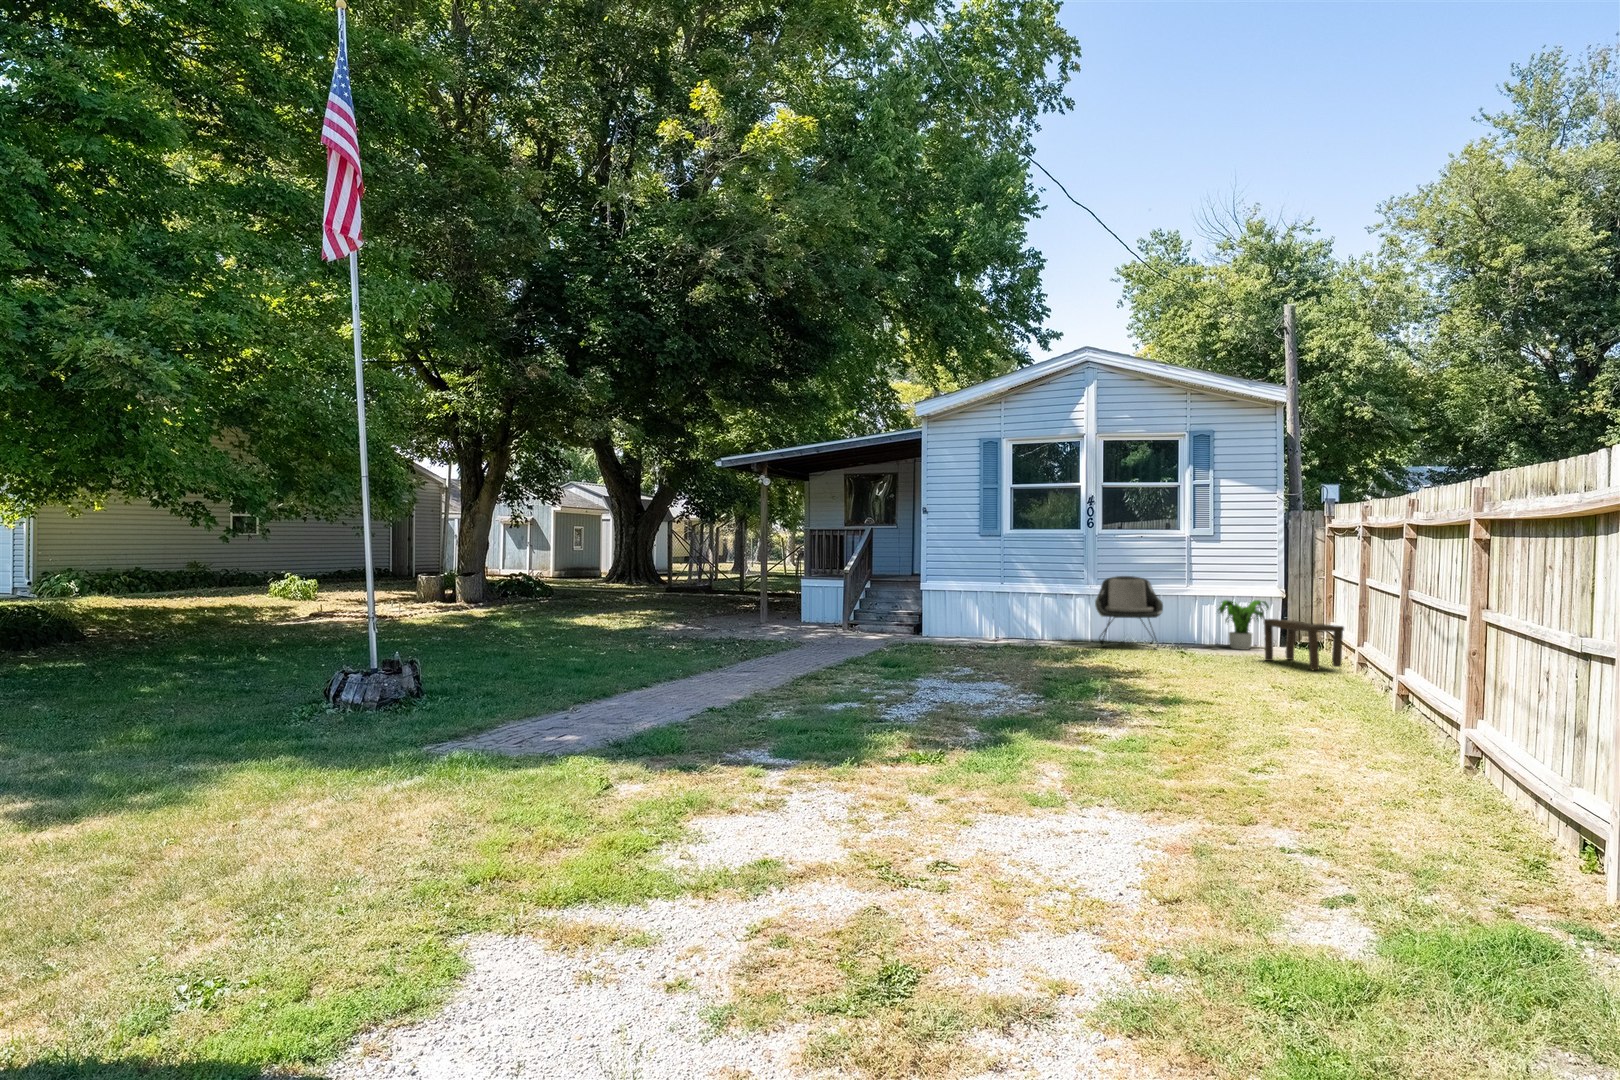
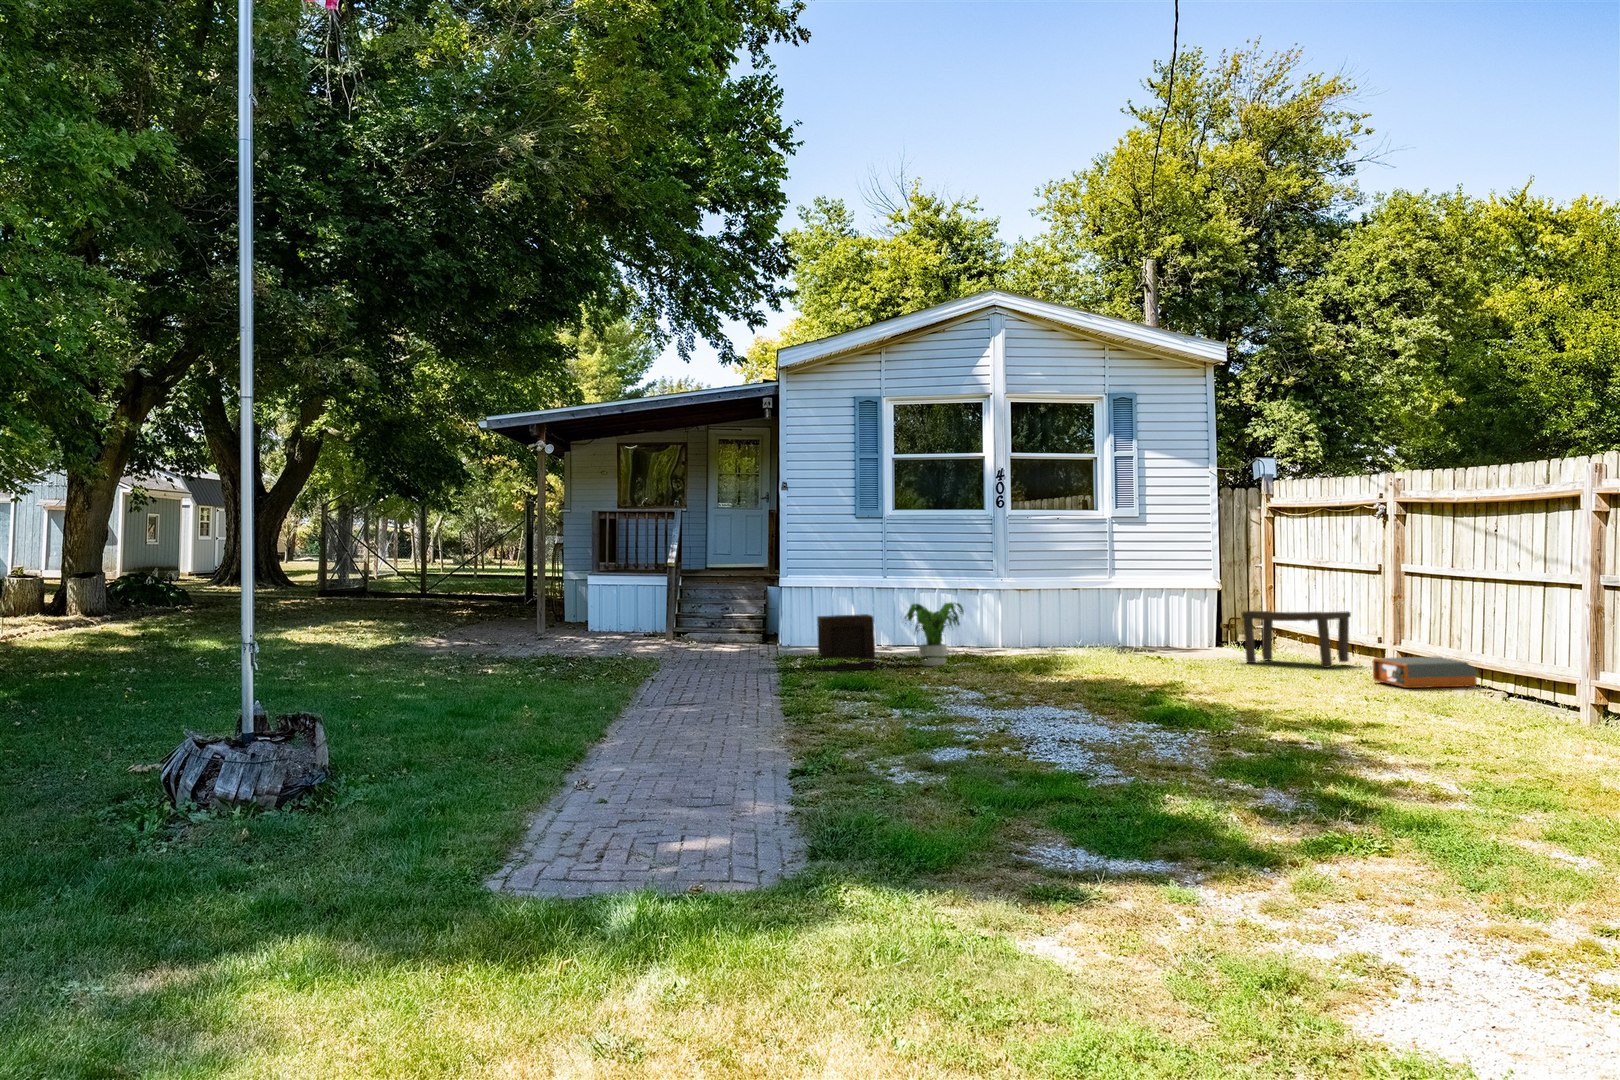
lounge chair: present [1095,576,1163,649] -> none [1016,572,1108,665]
wooden crate: none [941,599,985,641] -> present [817,614,875,671]
potted plant: present [1218,600,1269,650] -> present [905,602,964,666]
storage box: none [1303,667,1373,696] -> present [1373,657,1477,688]

